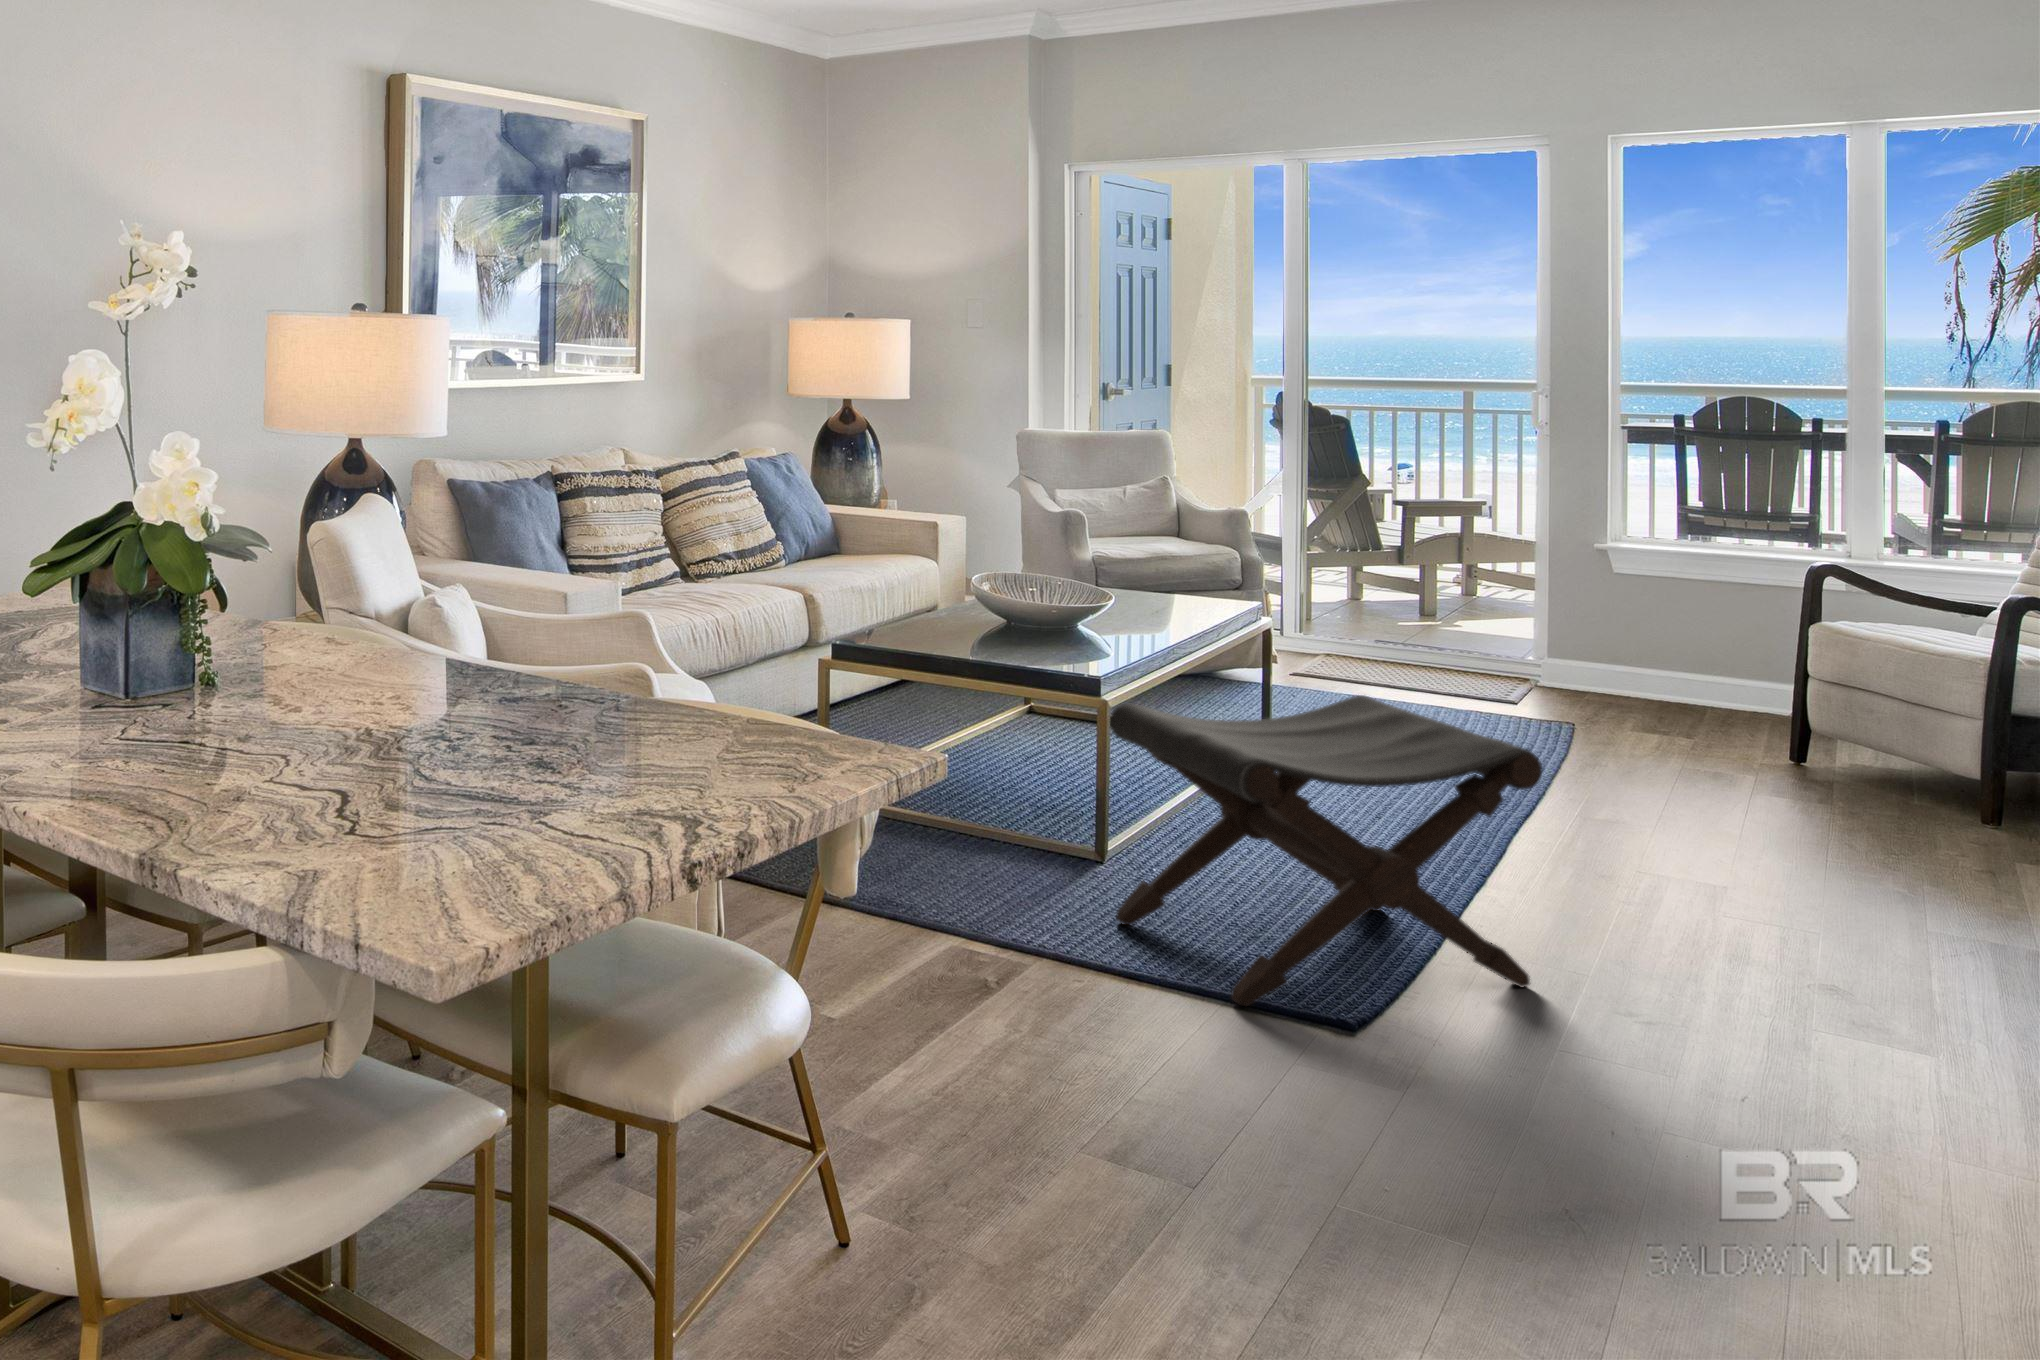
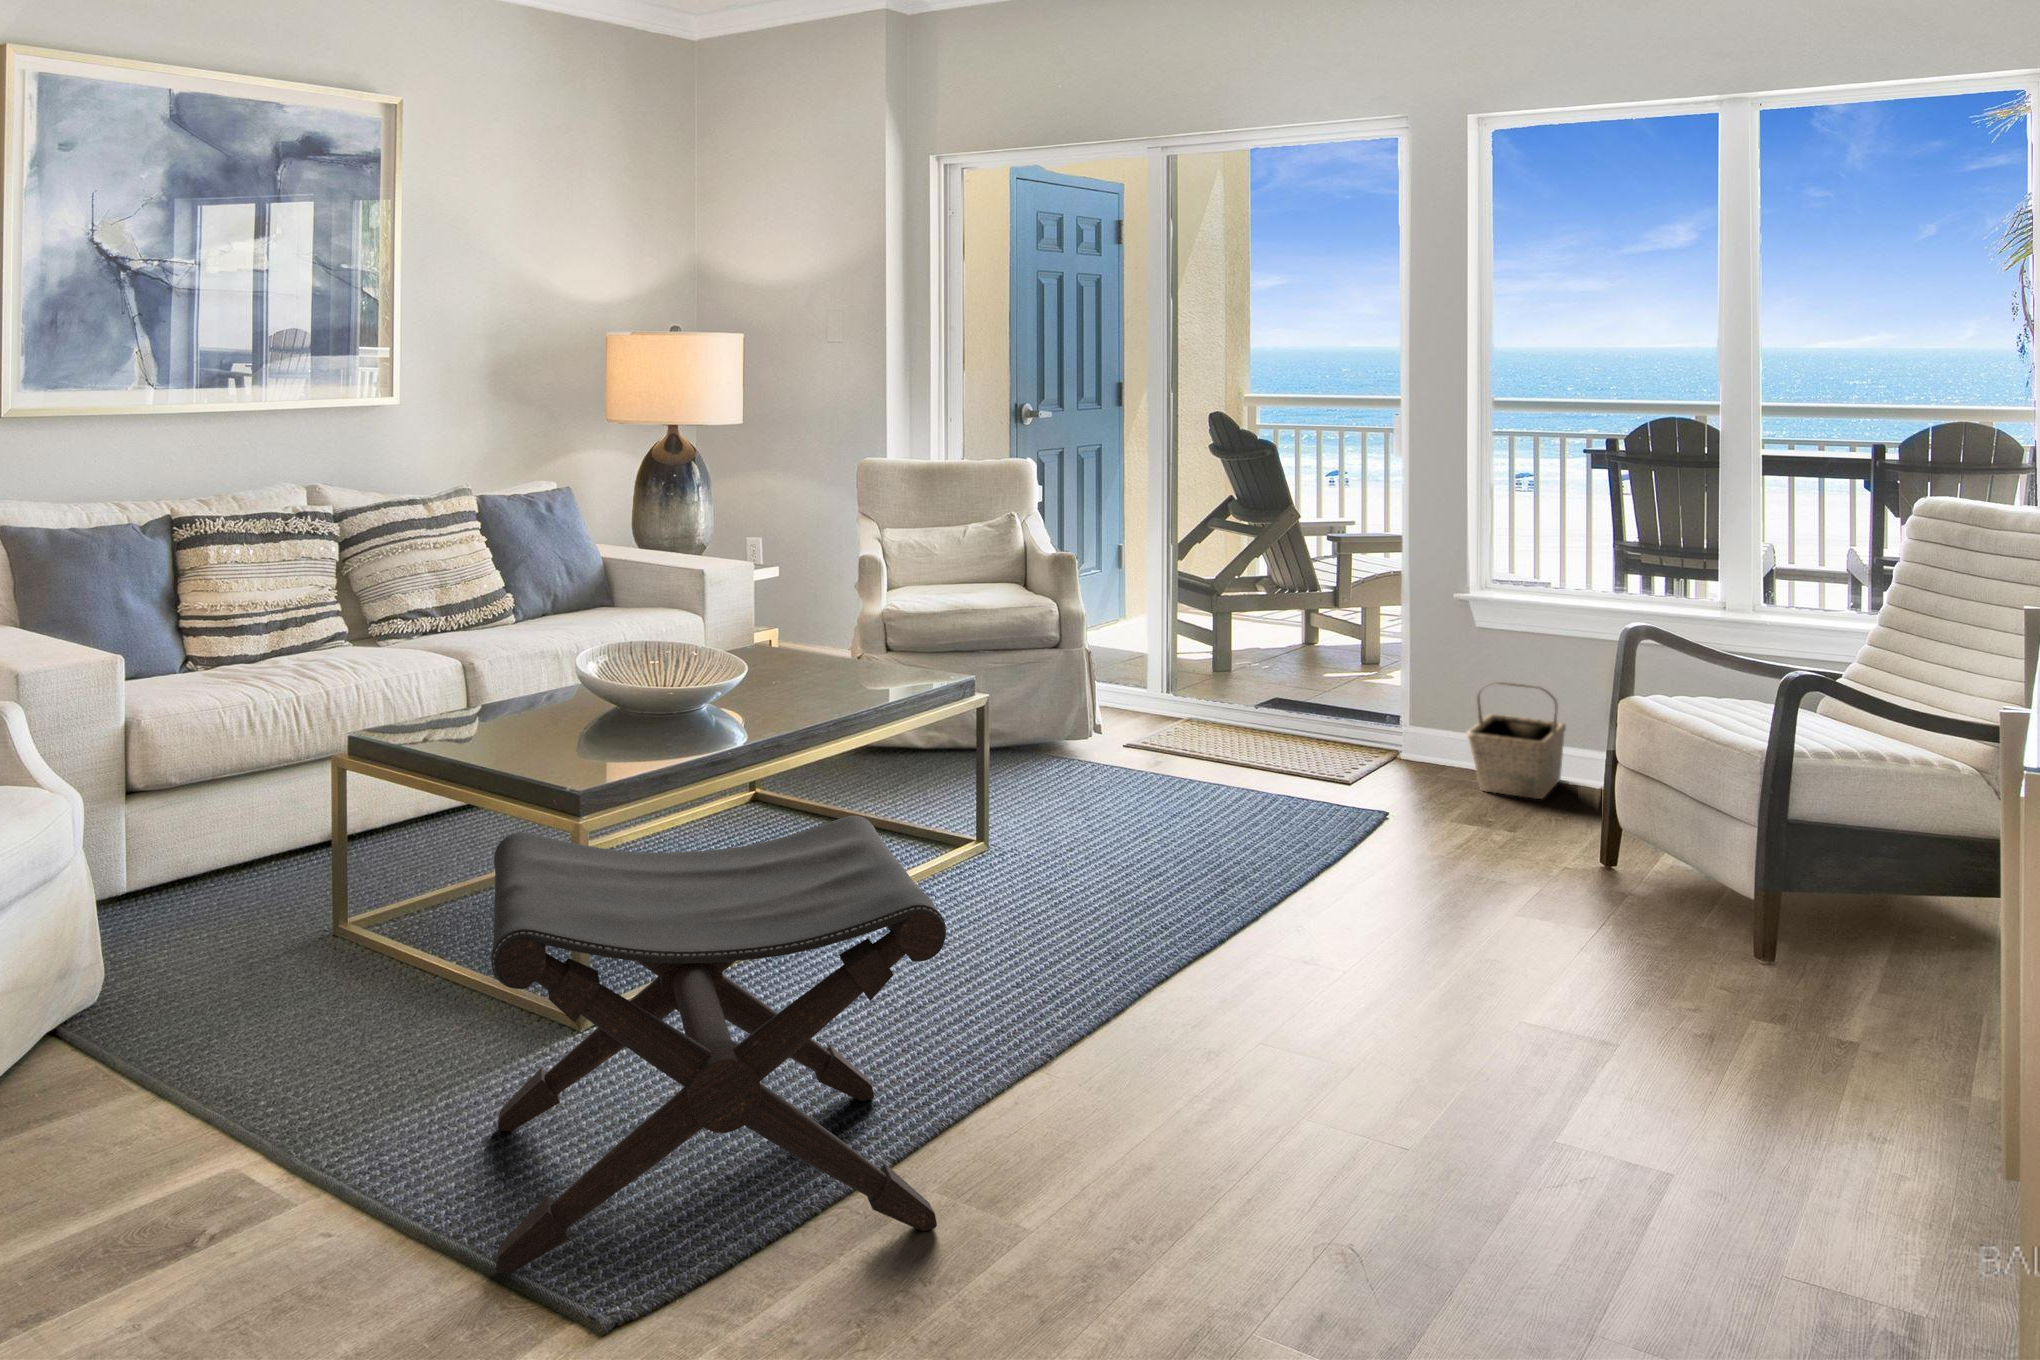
basket: none [1622,617,1702,715] -> present [1467,682,1566,799]

